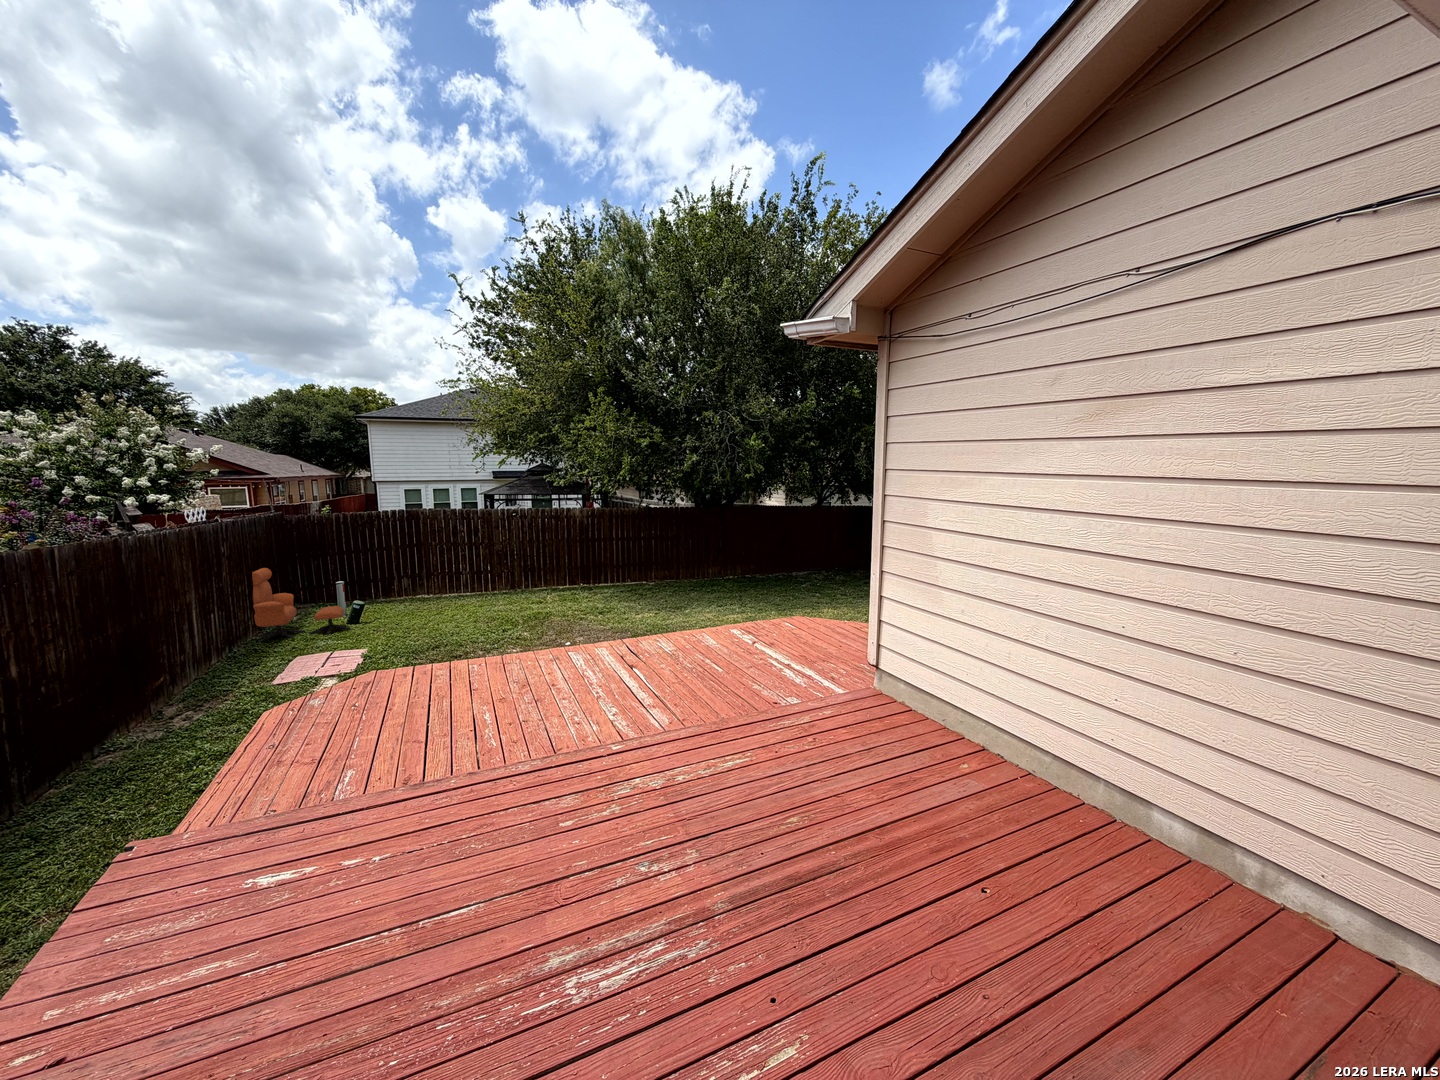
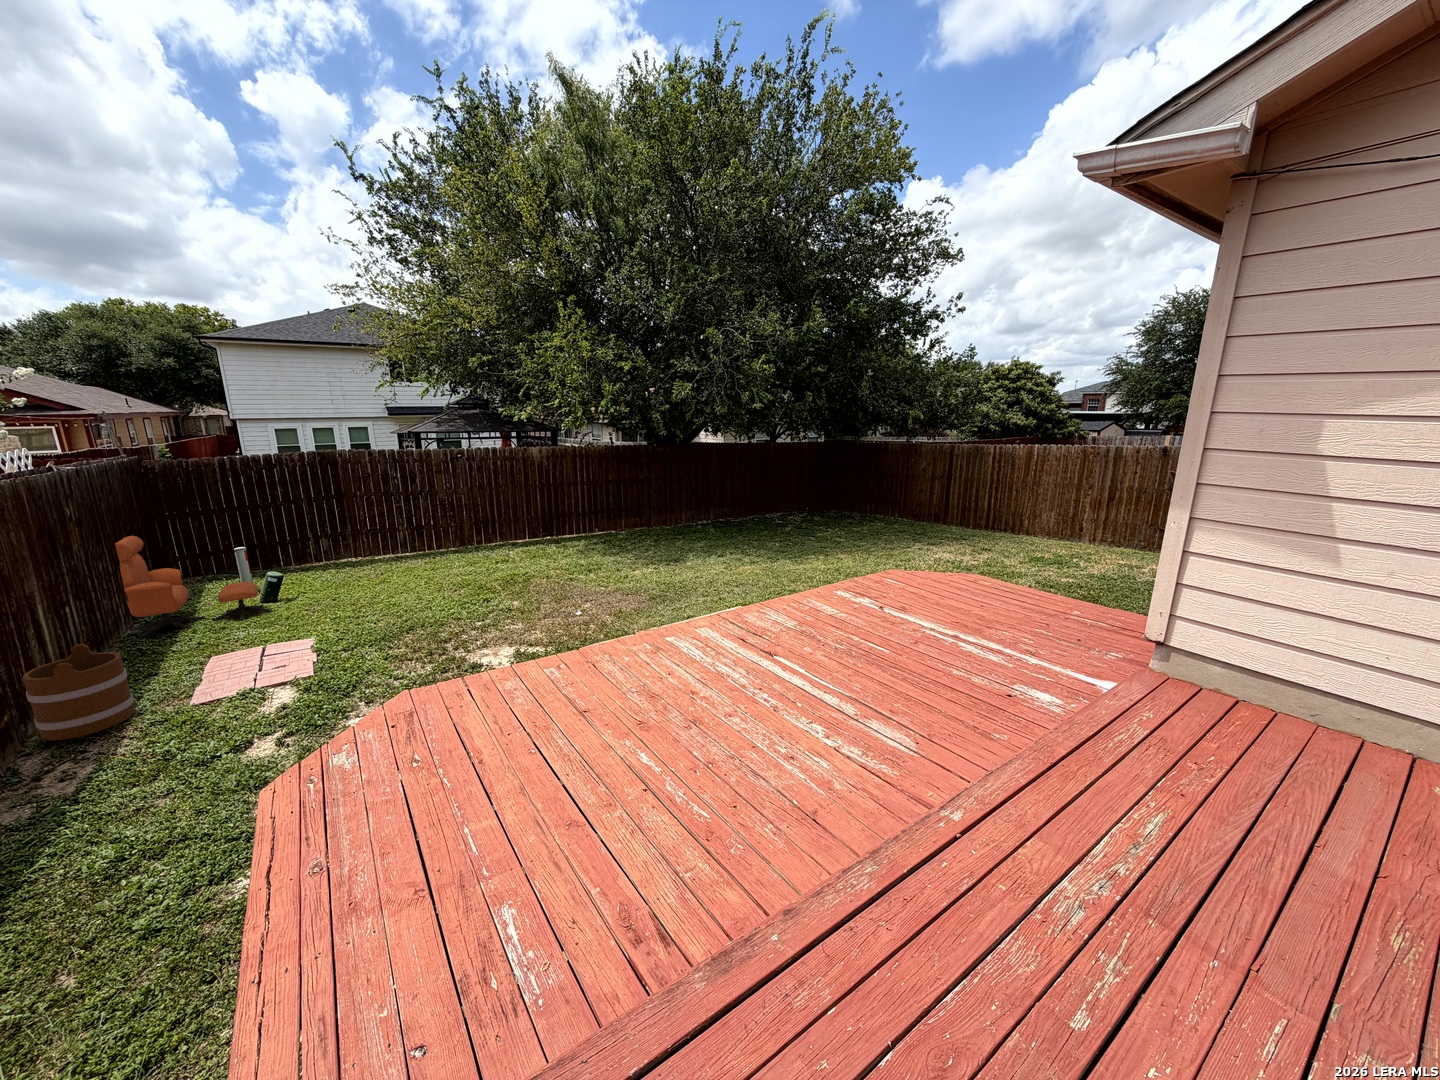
bucket: none [176,636,239,698] -> present [23,644,135,740]

